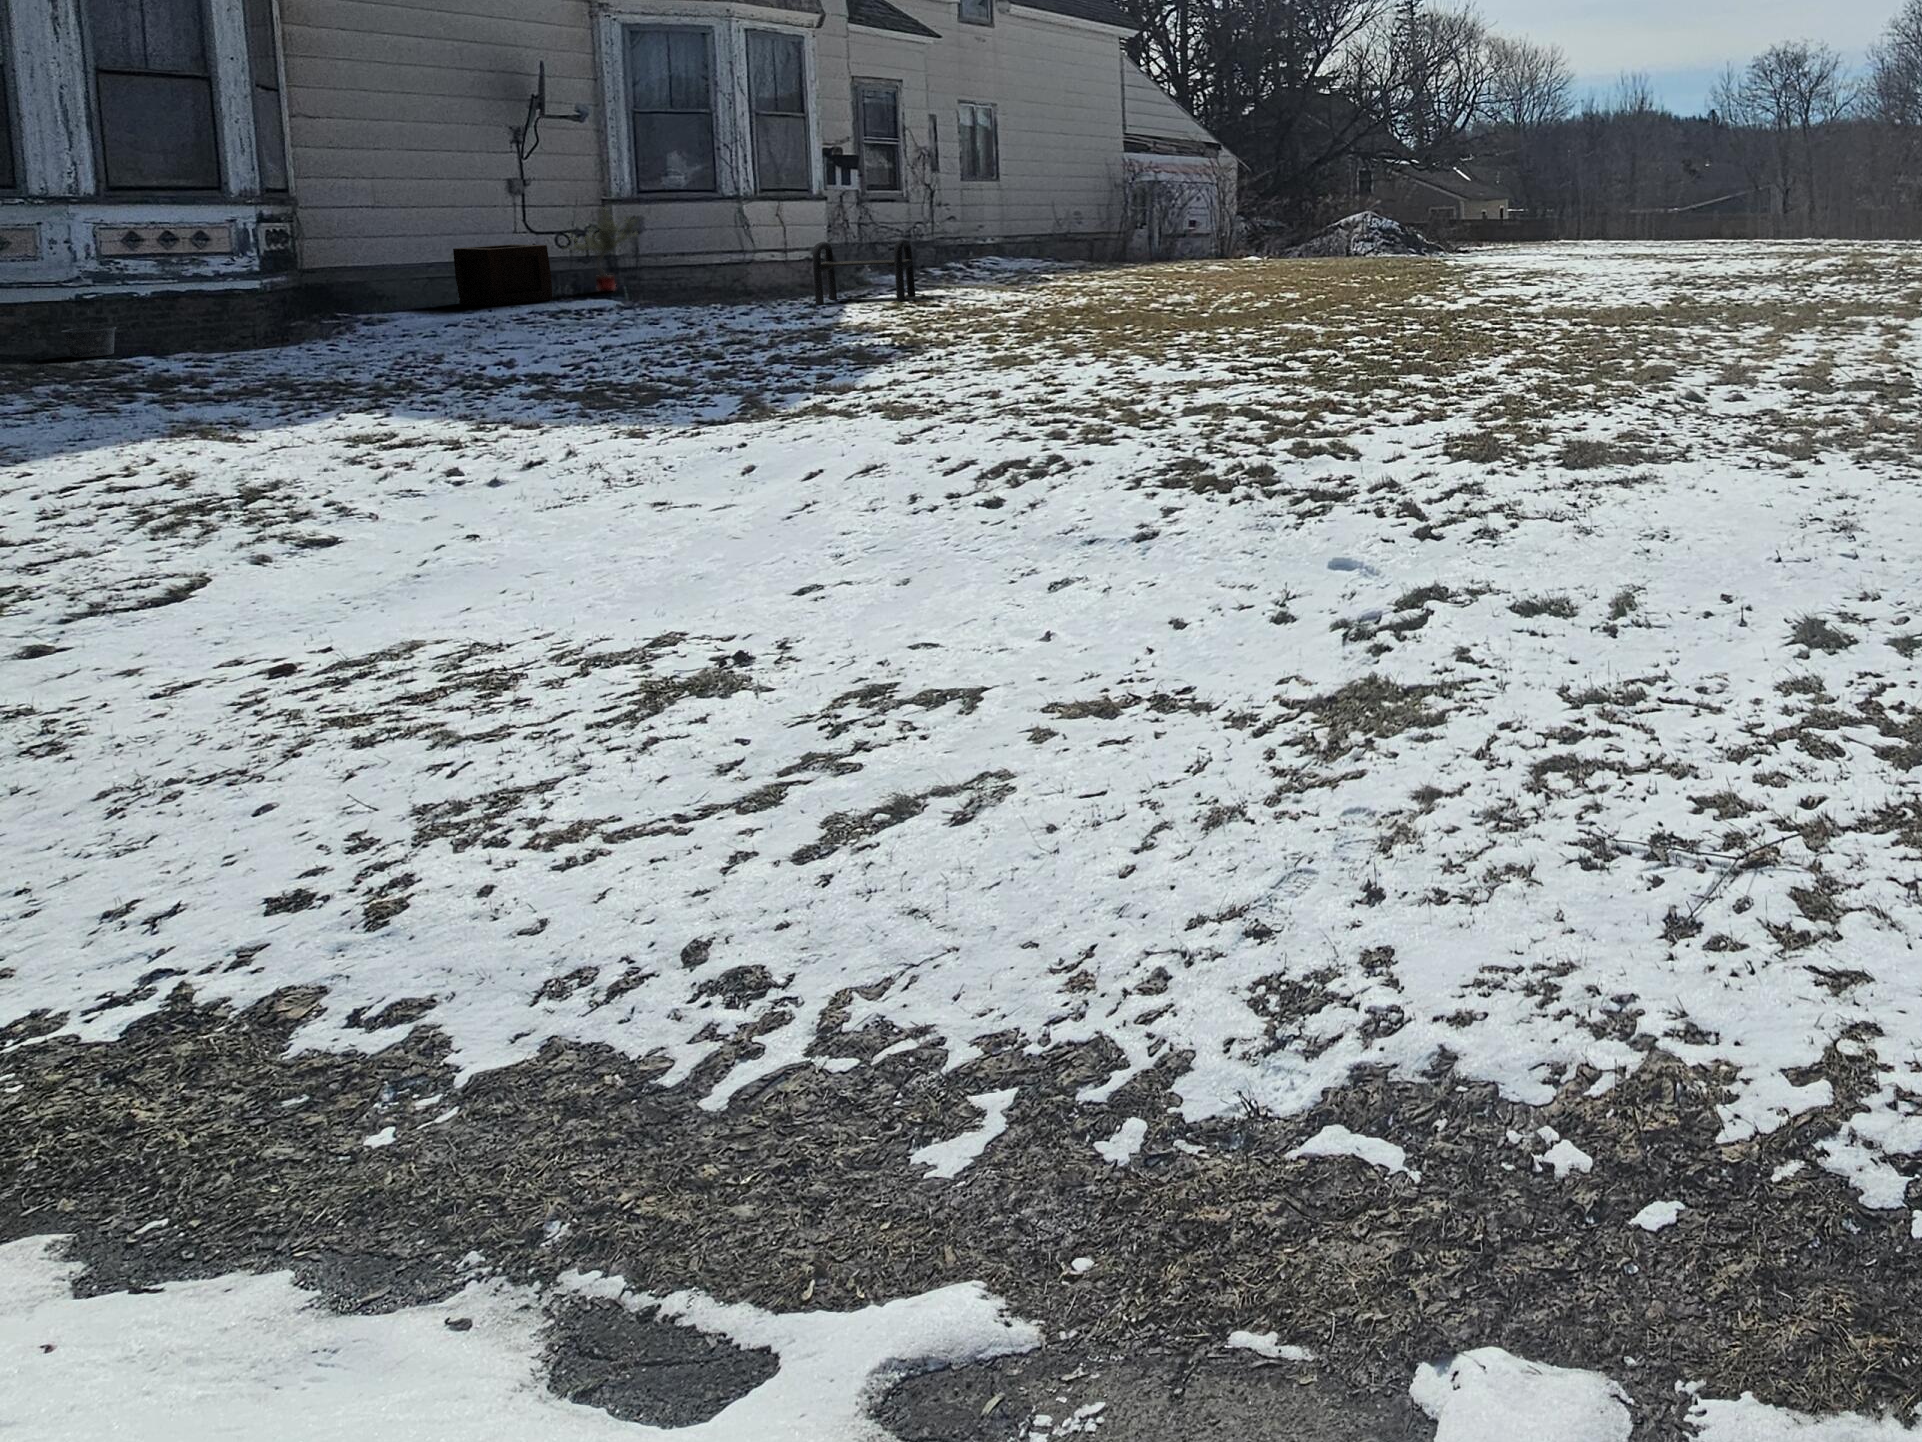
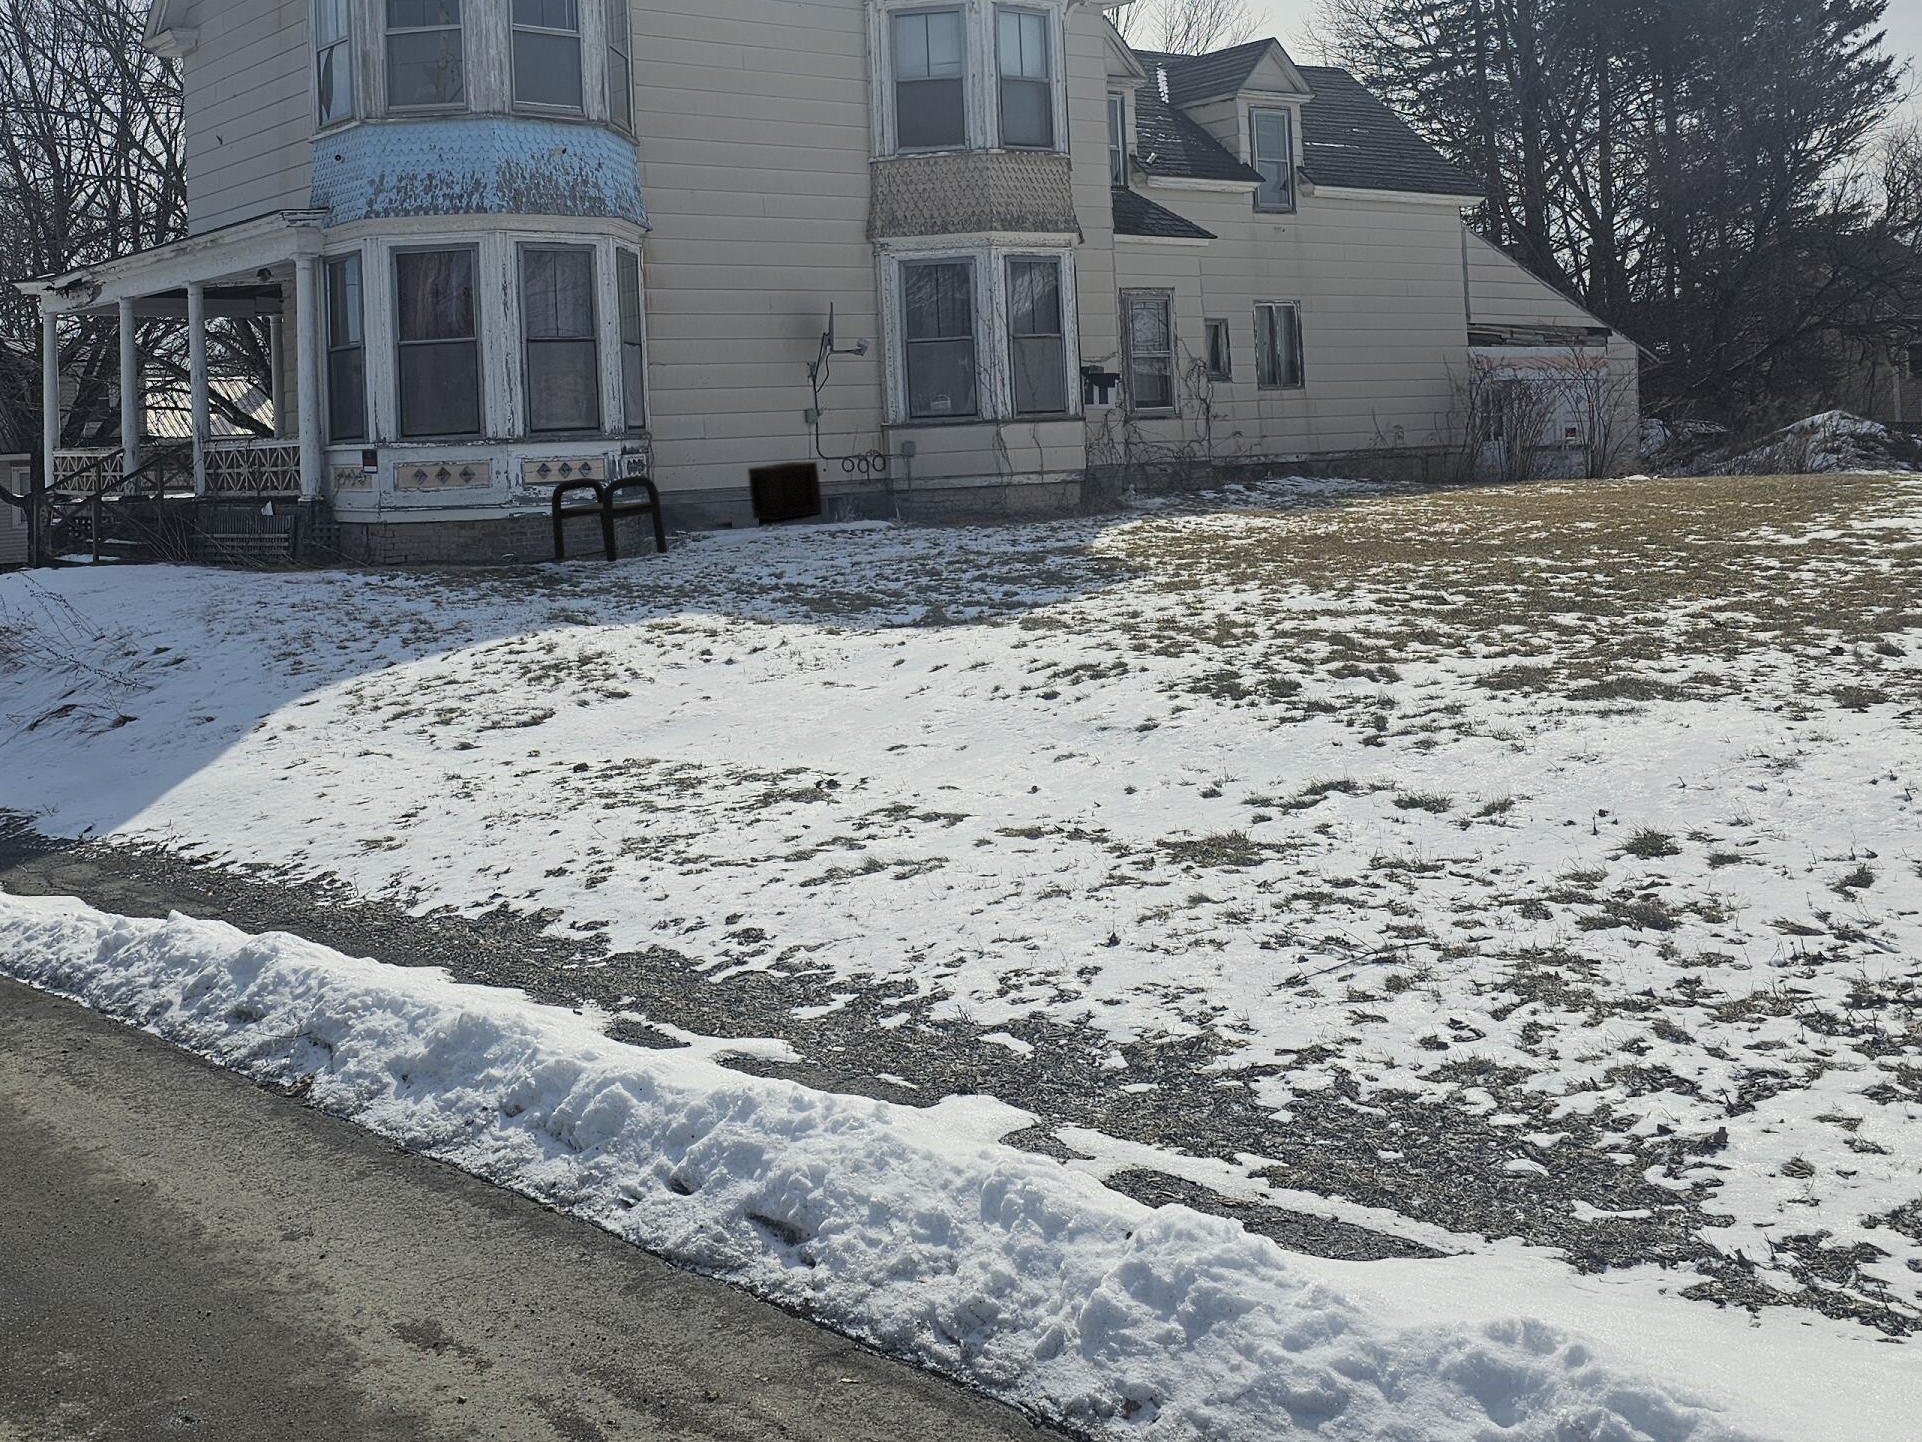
potted tree: present [563,207,637,292] -> none [830,422,893,505]
bench: present [813,239,915,305] -> present [552,476,667,562]
bucket: present [61,309,116,357] -> none [499,527,529,565]

